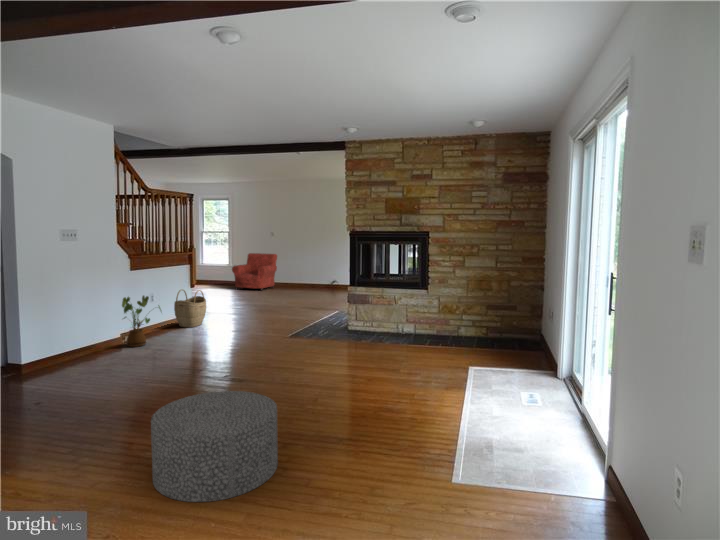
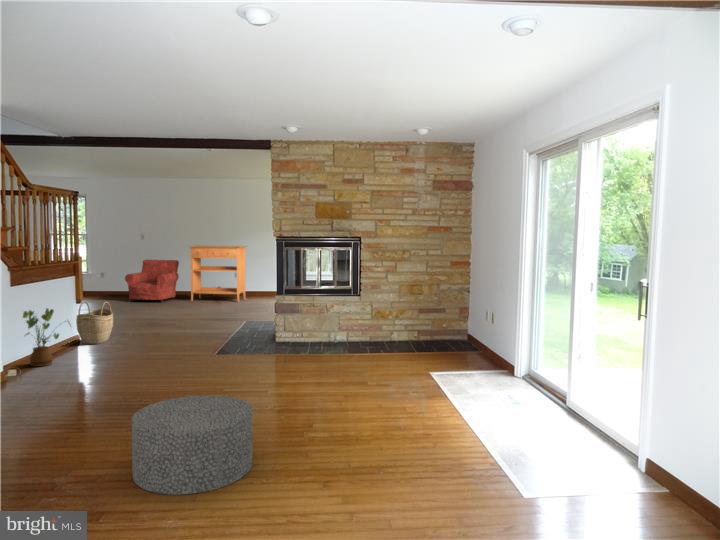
console table: none [283,241,336,292] -> present [188,245,247,302]

